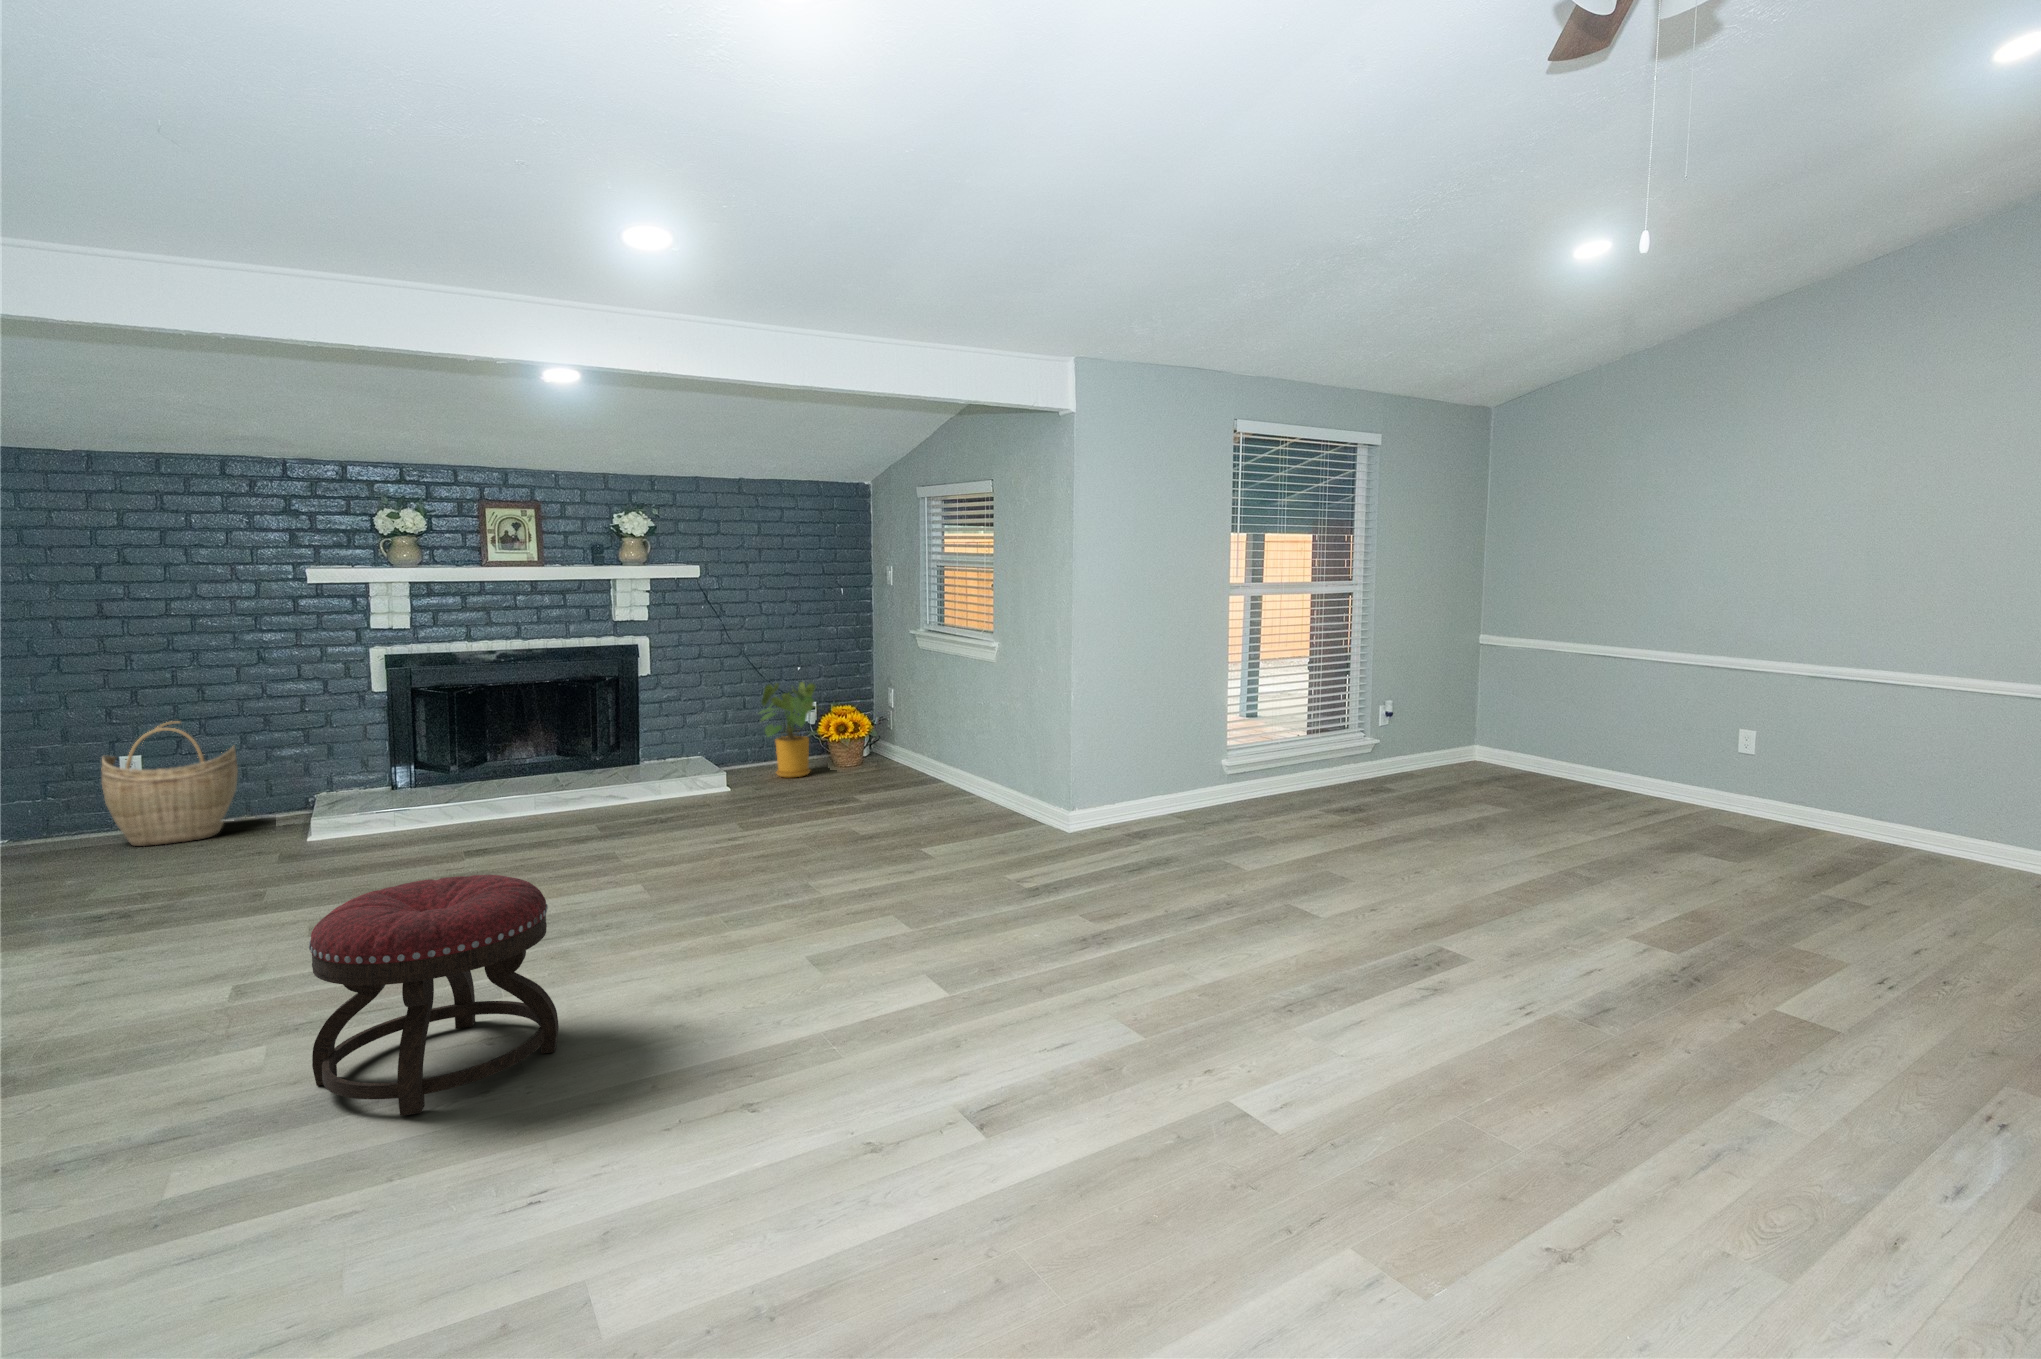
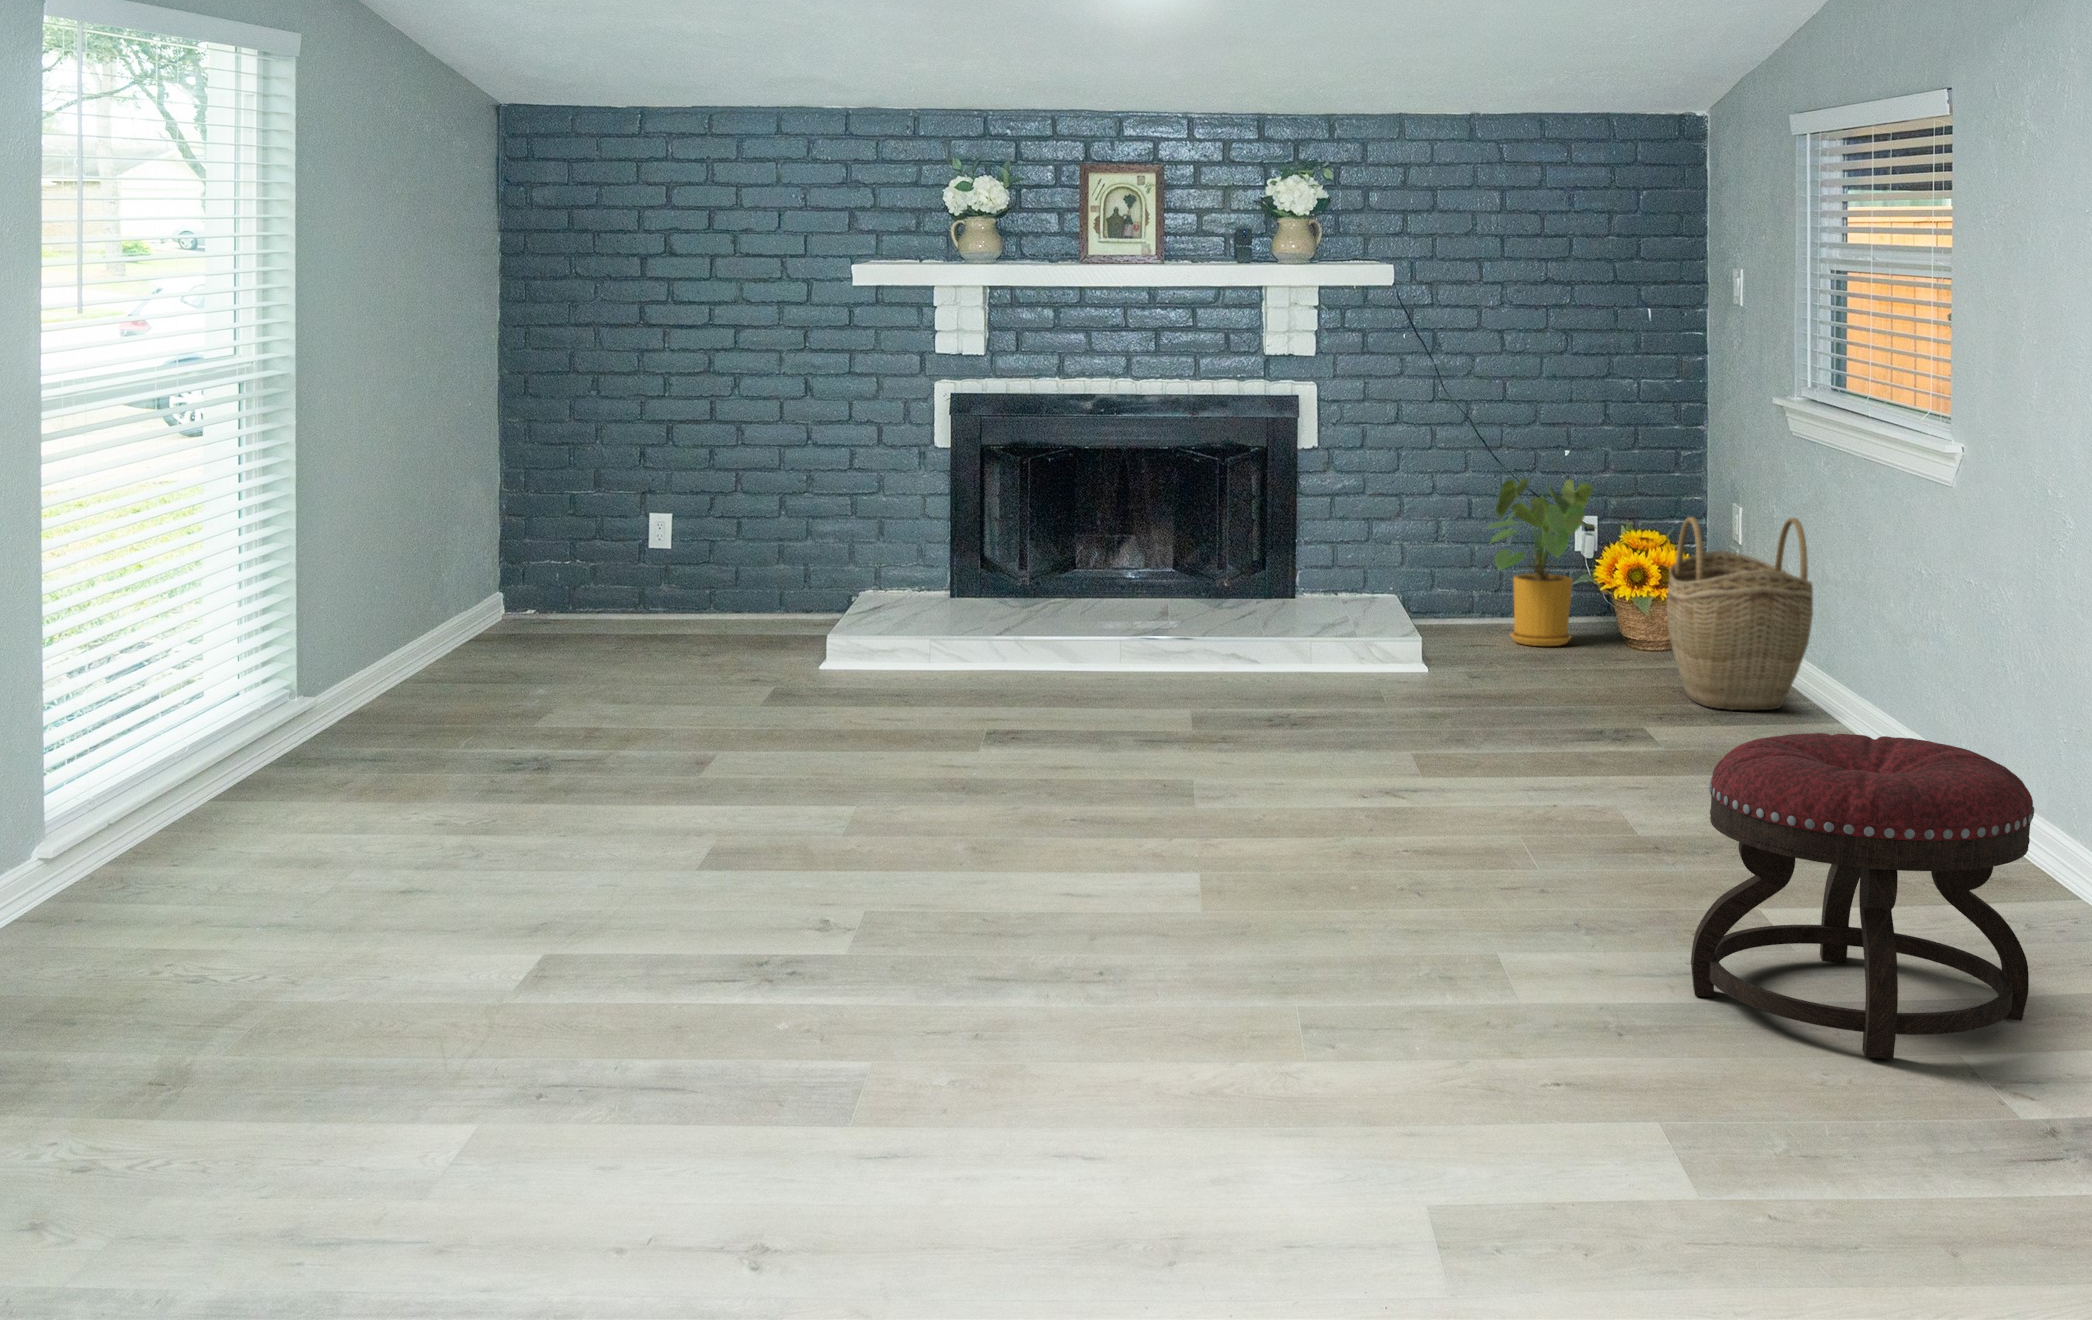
woven basket: present [102,721,238,846] -> present [1667,517,1813,710]
ottoman: present [309,875,559,1116] -> present [1691,733,2034,1059]

